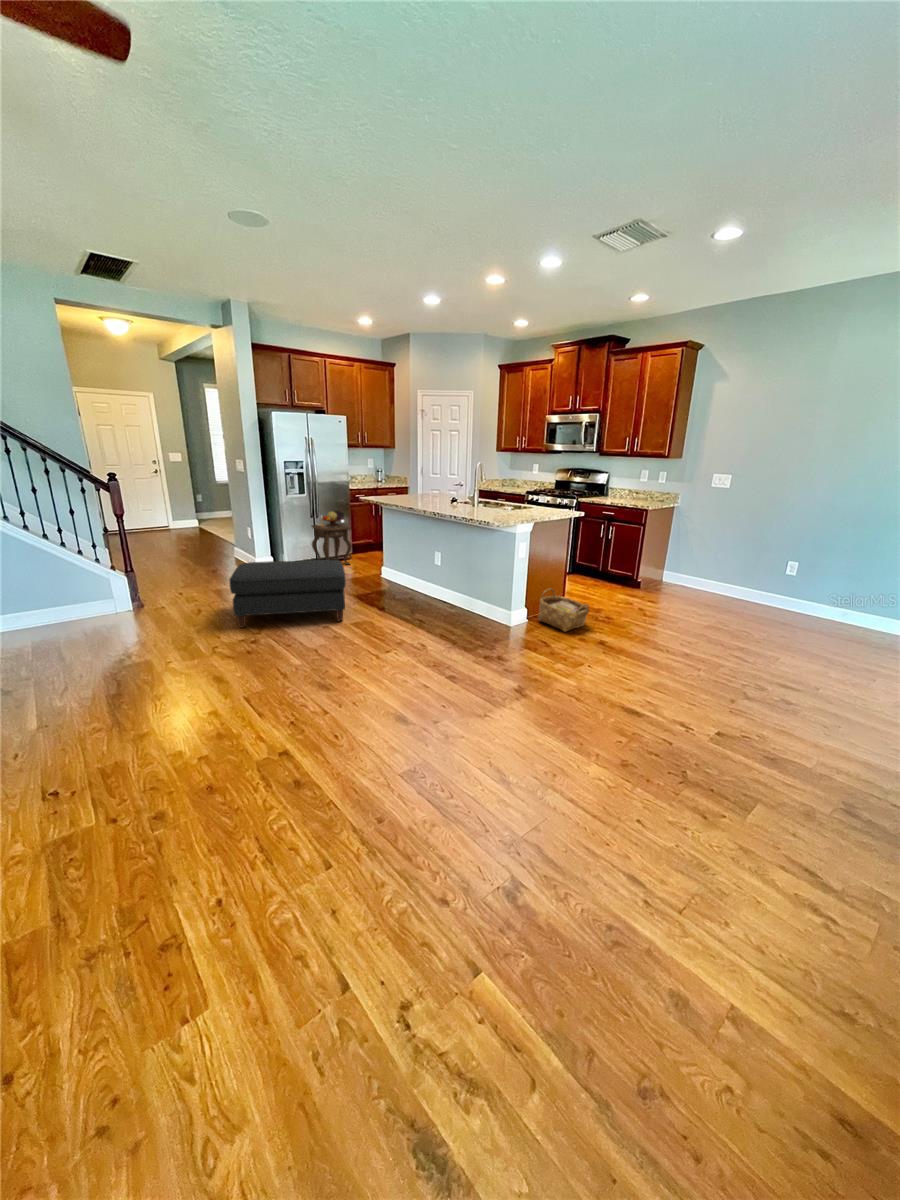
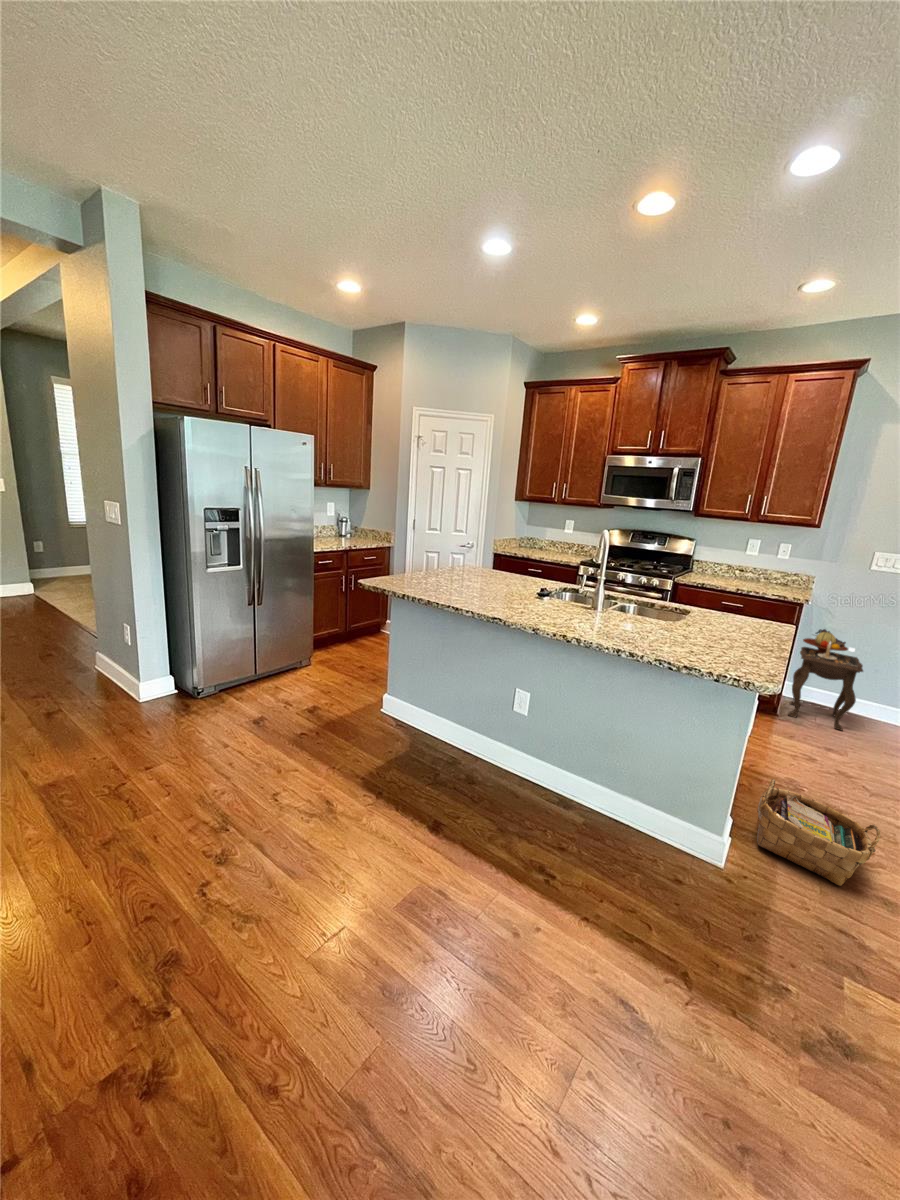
side table: present [312,511,352,565] -> present [788,629,863,730]
ottoman: present [229,560,346,627] -> none [61,737,393,1012]

